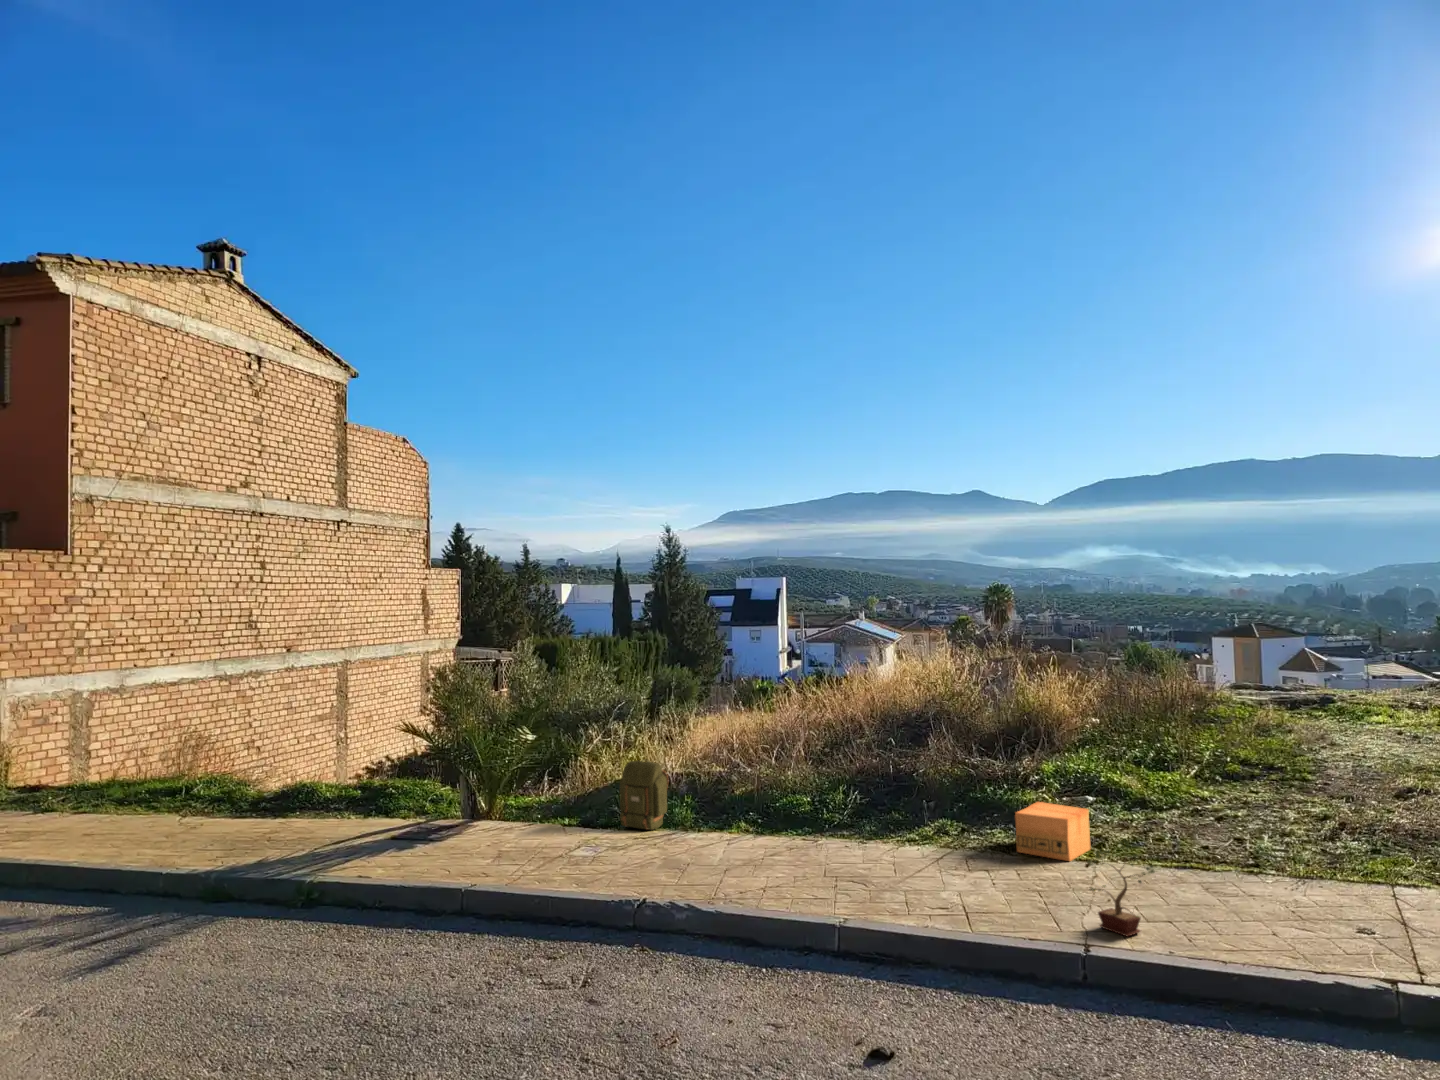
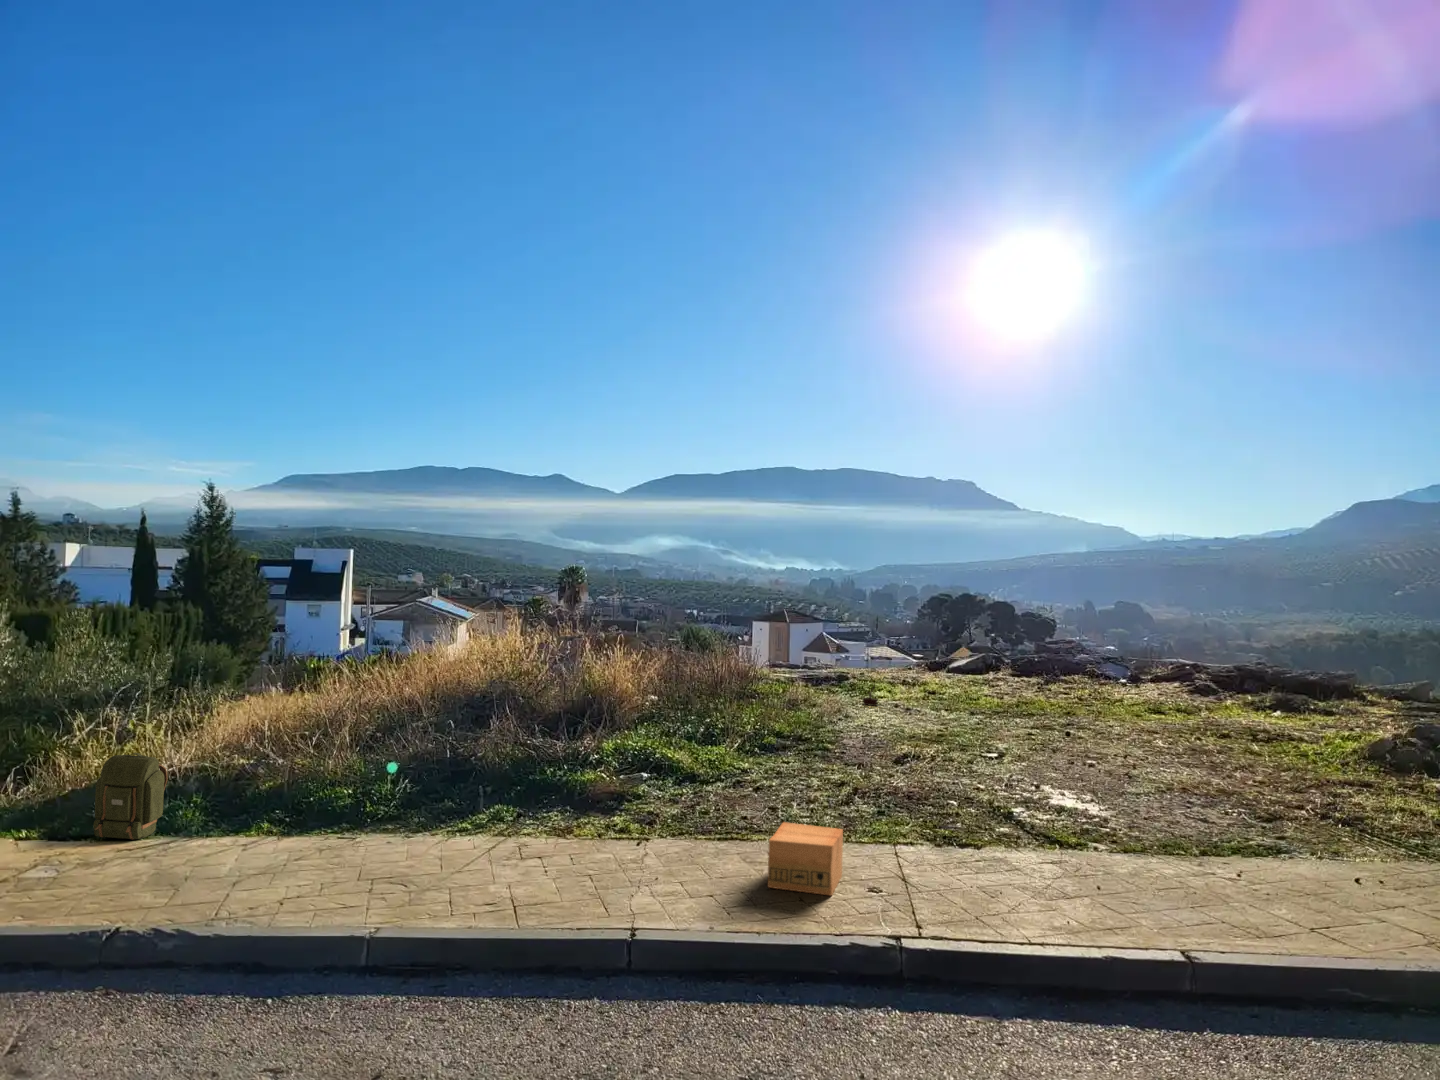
cardboard box: present [1015,802,1090,861] -> present [768,822,843,895]
potted plant: present [1087,839,1155,936] -> present [863,673,885,706]

